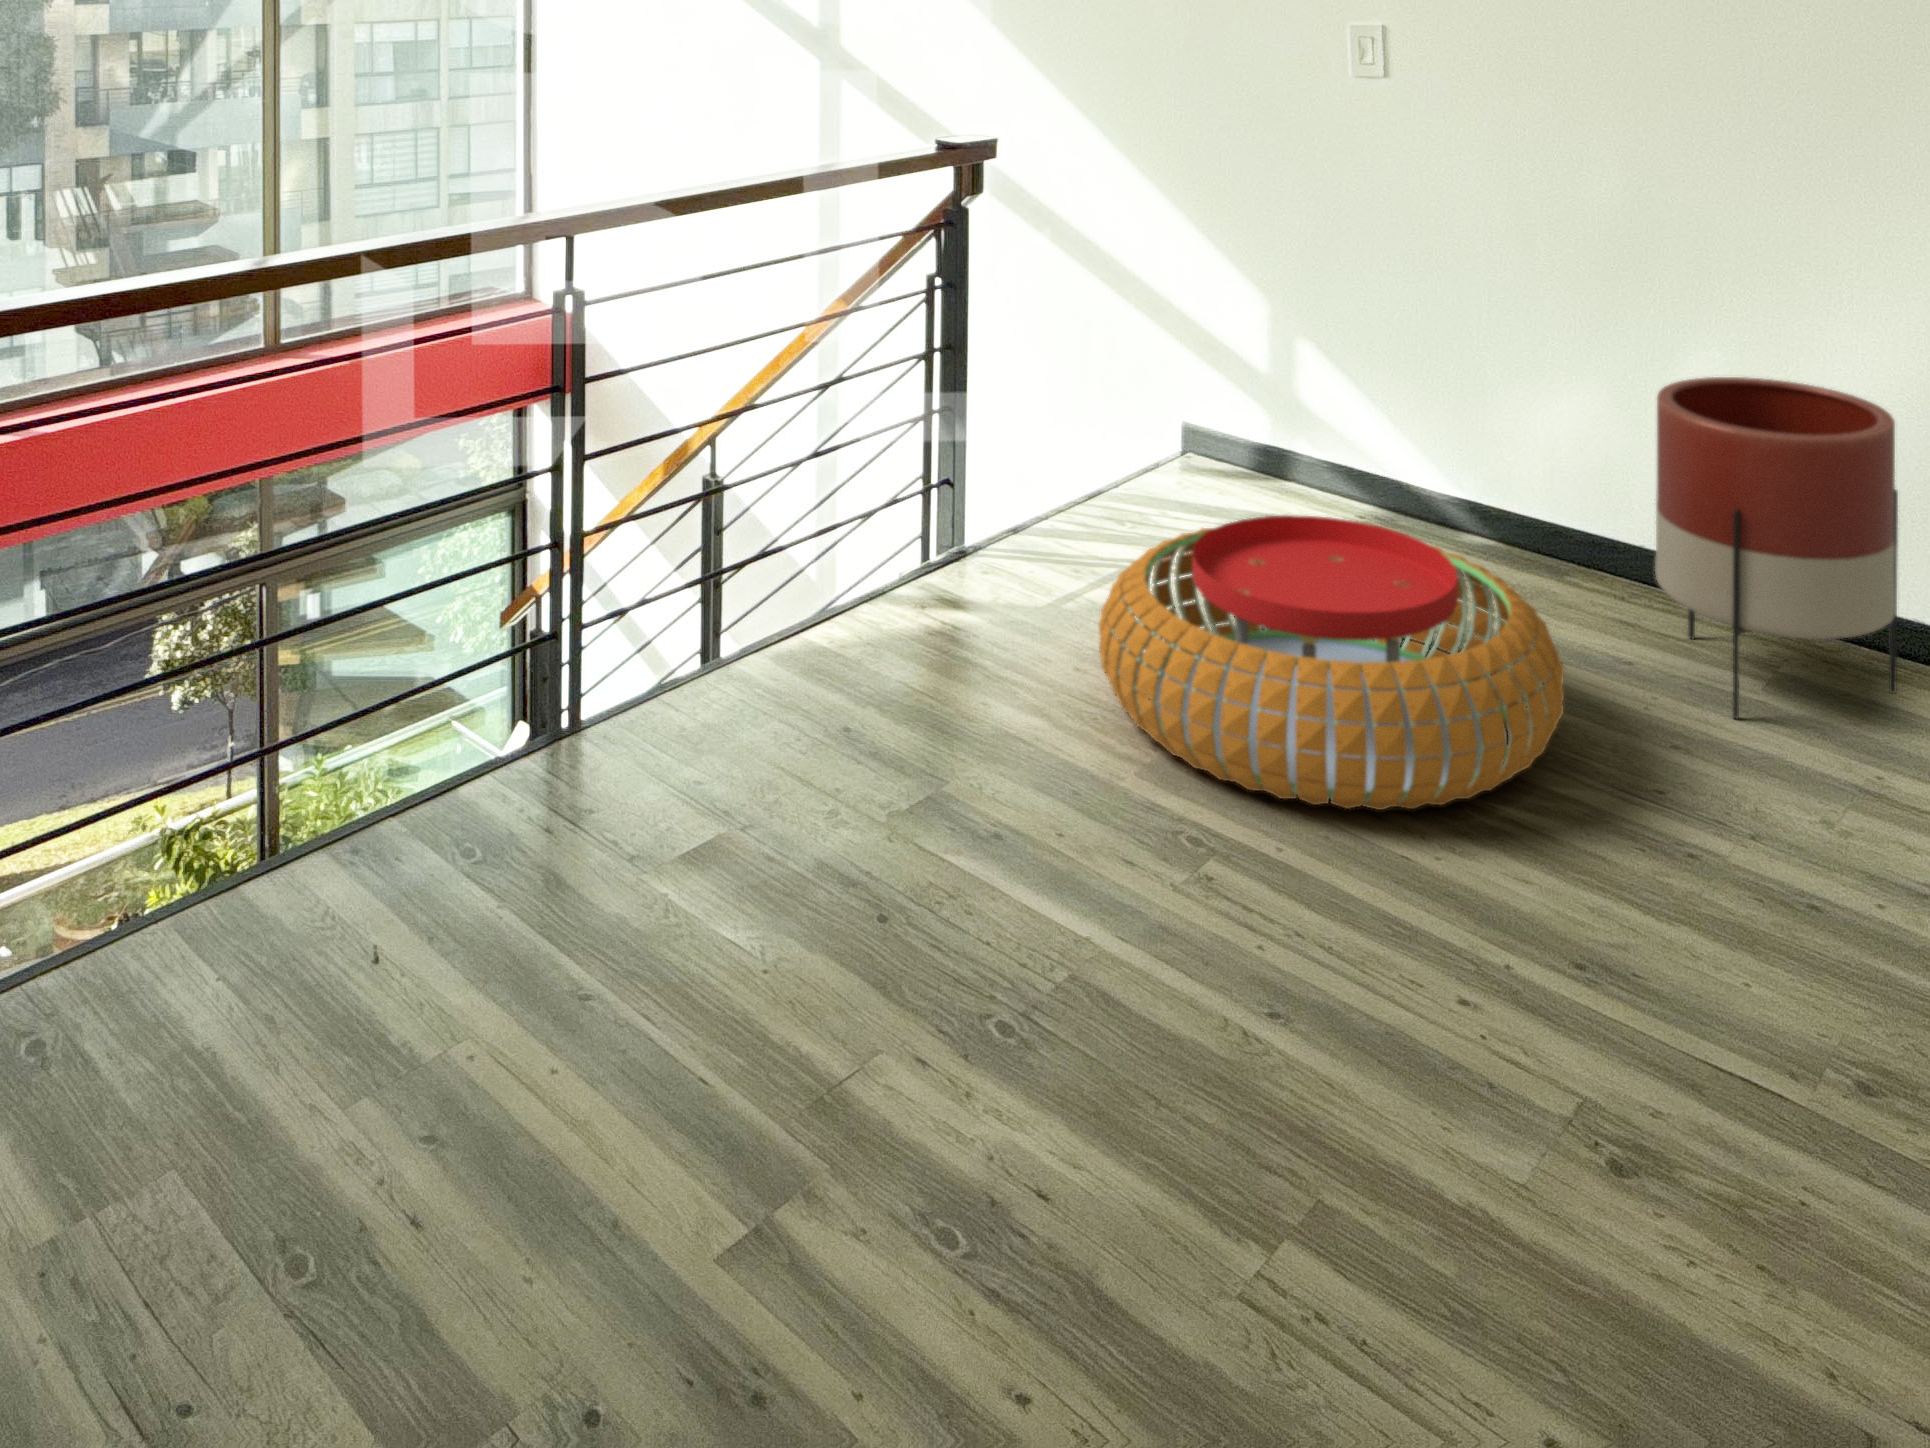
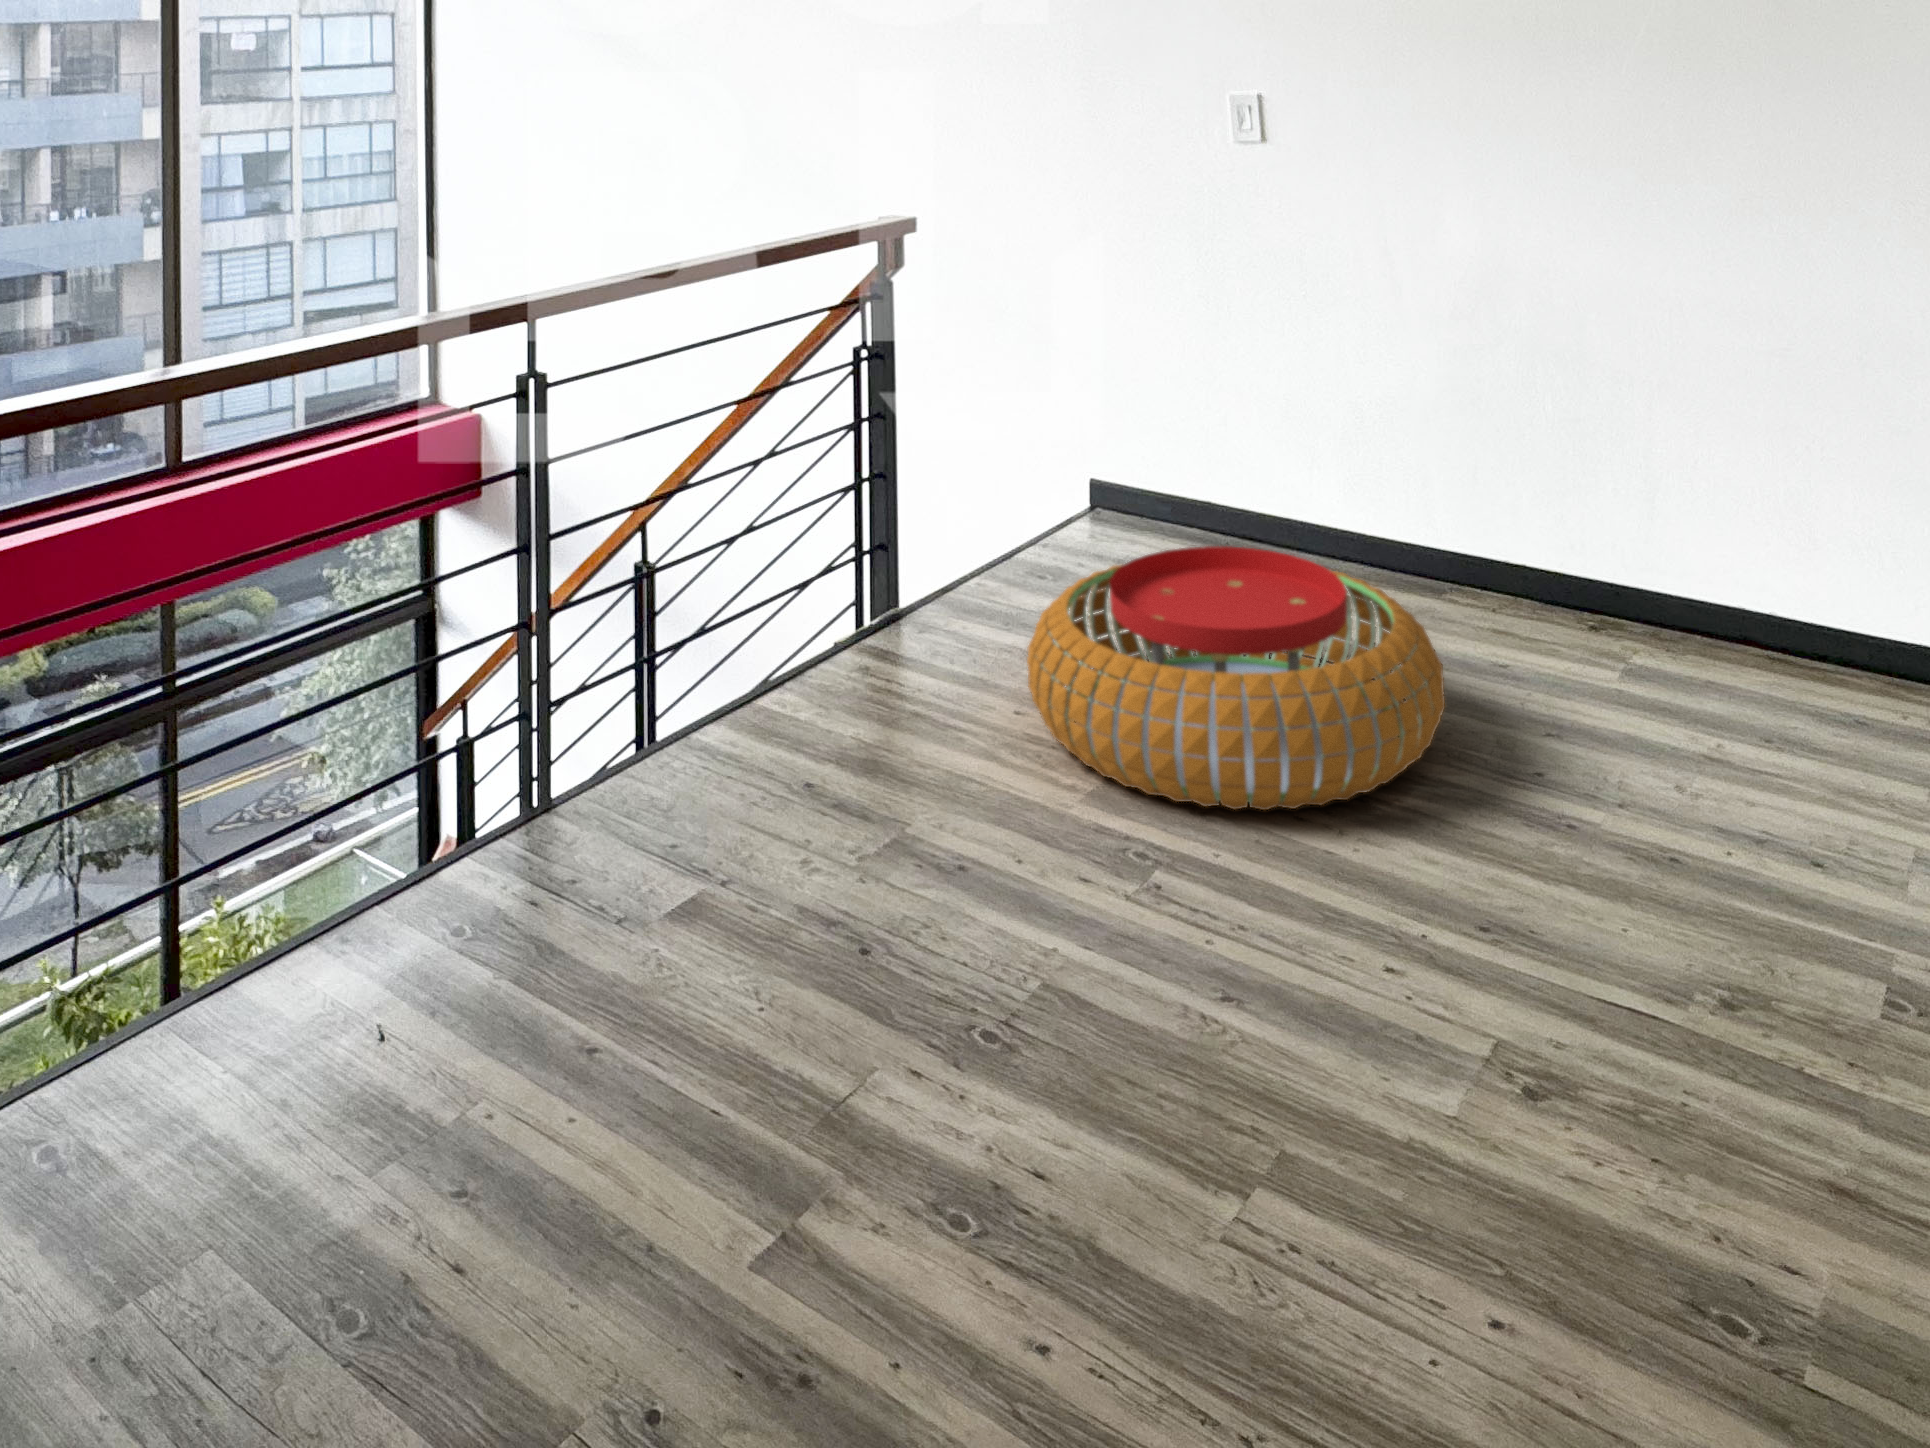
planter: present [1655,377,1898,719] -> none [1503,395,1720,704]

